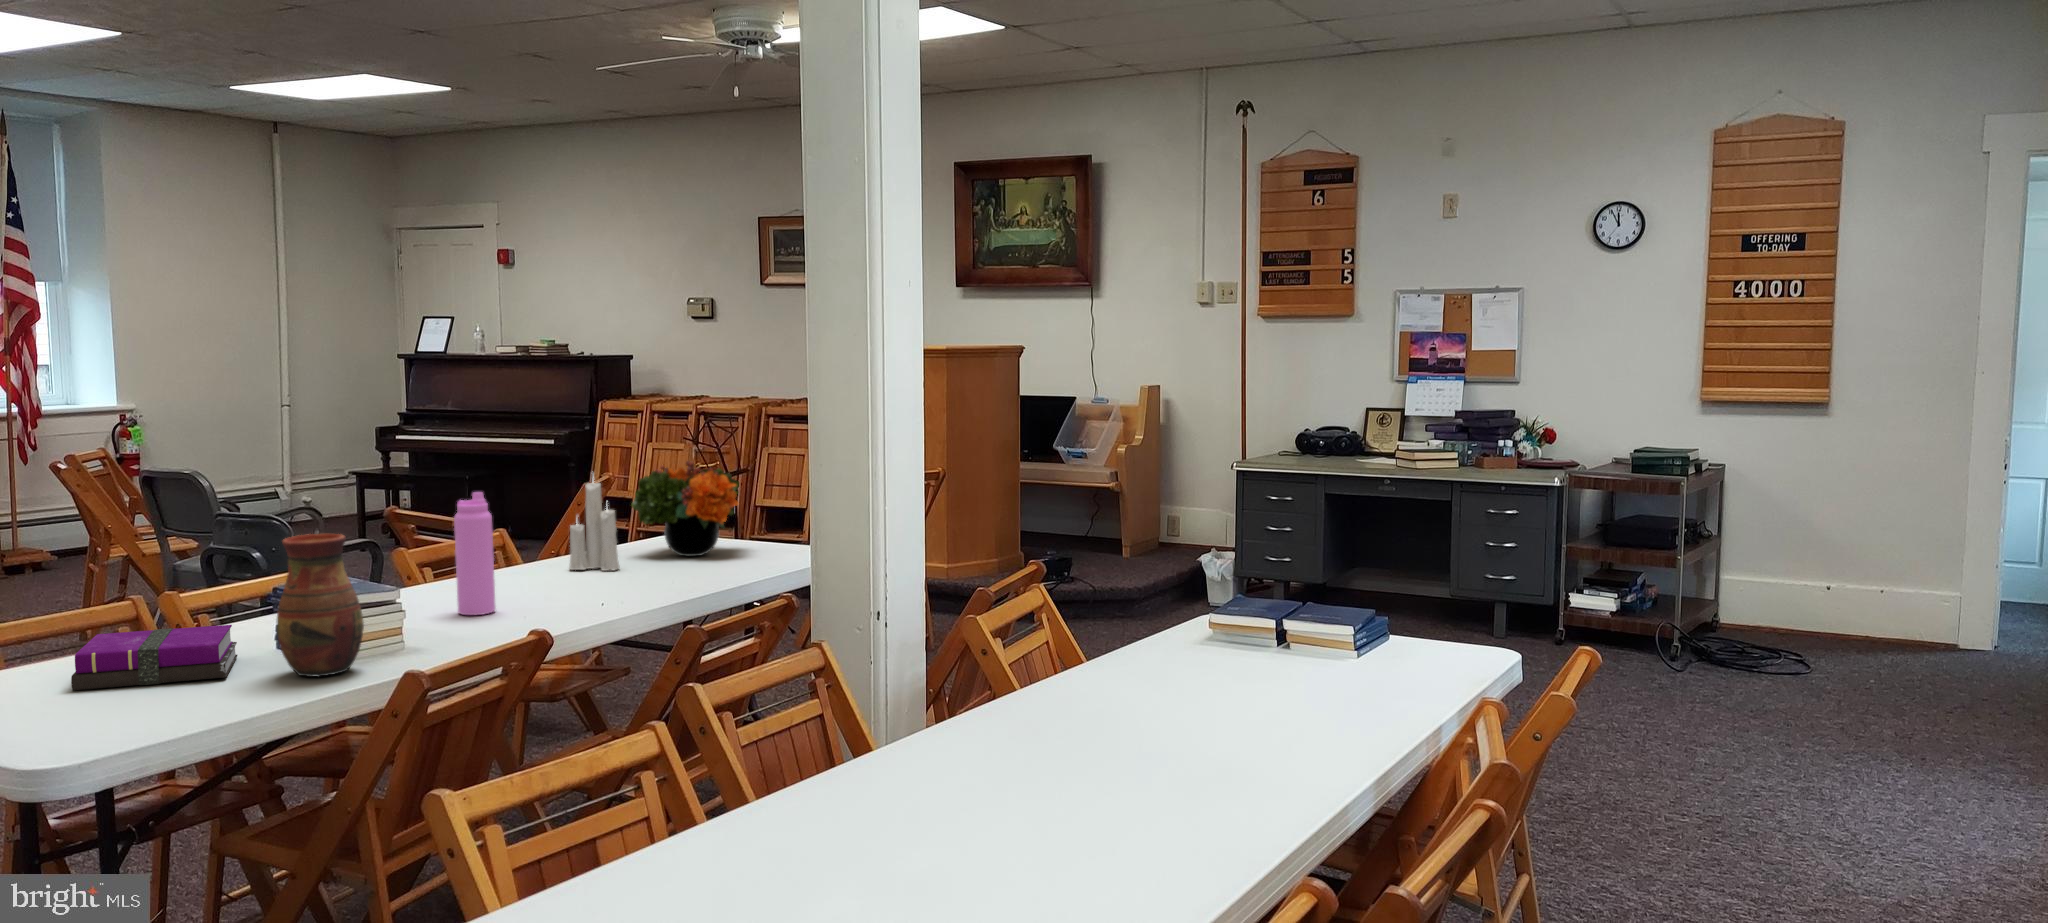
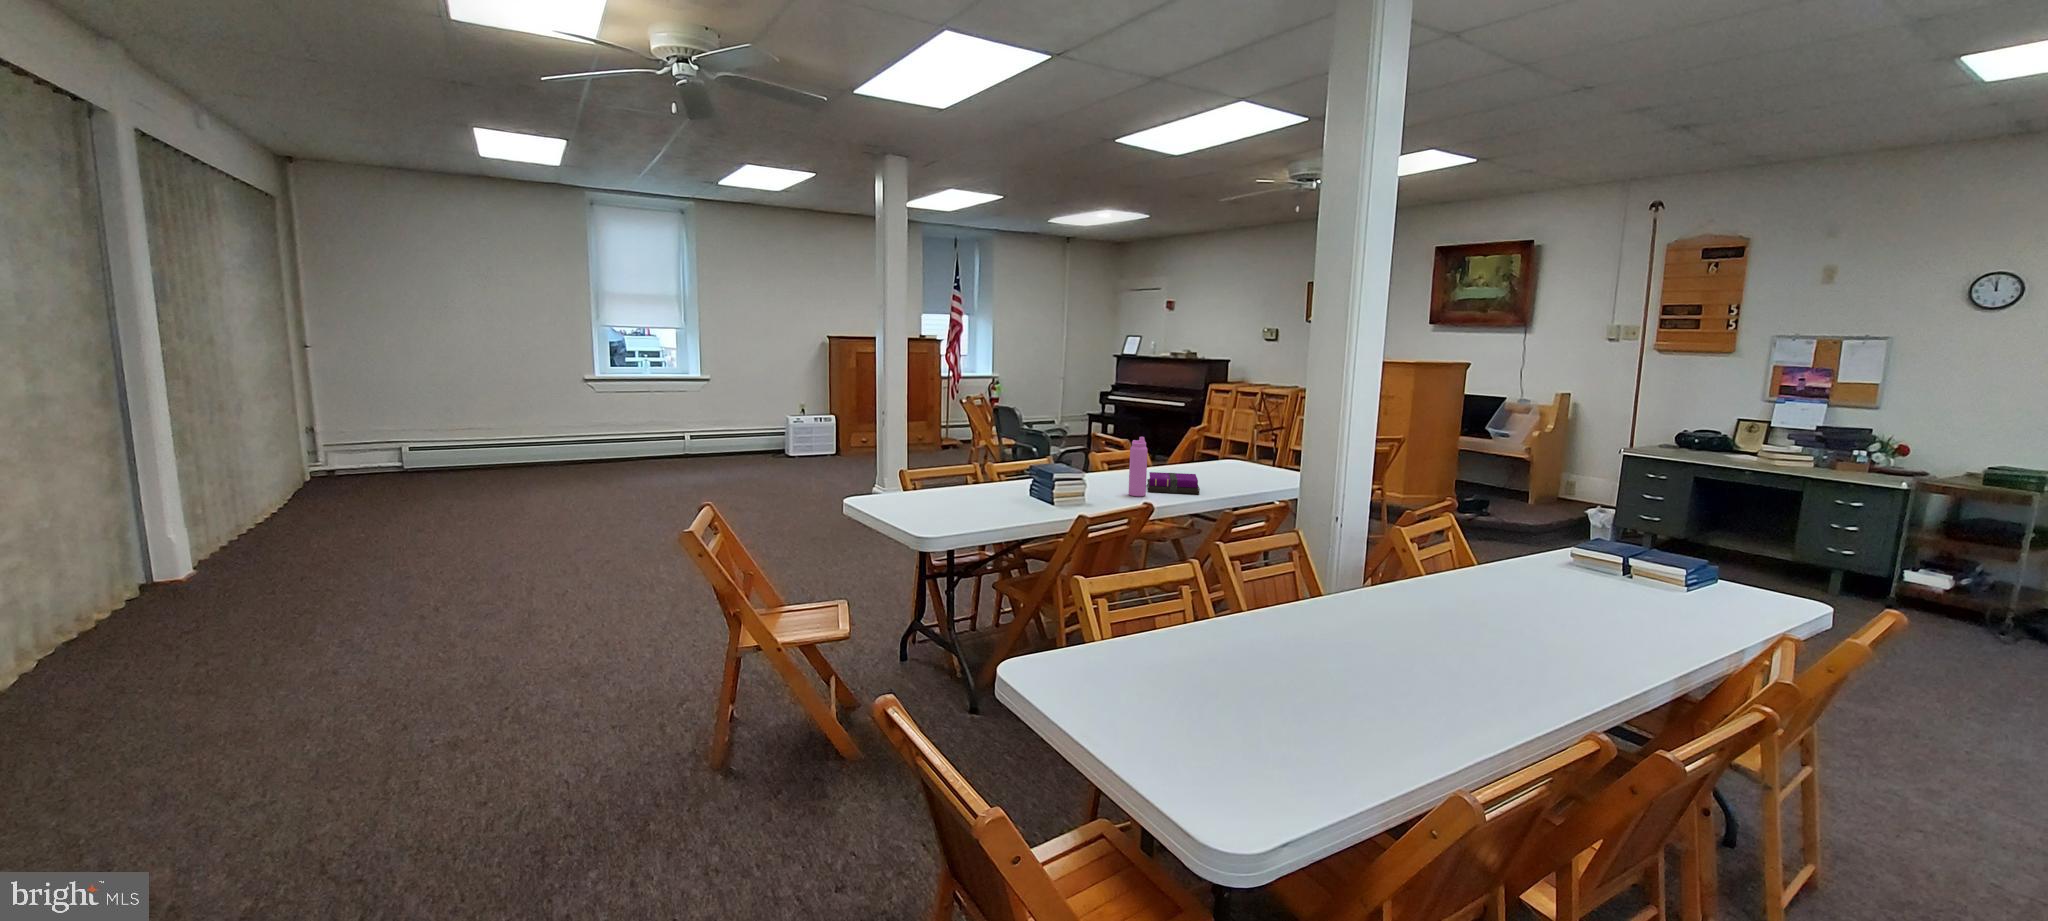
flower arrangement: present [631,461,739,556] -> none [1216,427,1276,477]
candle: present [569,480,619,571] -> none [1183,426,1208,481]
vase: present [277,534,364,677] -> none [1052,452,1087,517]
notebook: present [71,625,237,691] -> present [1147,472,1200,494]

